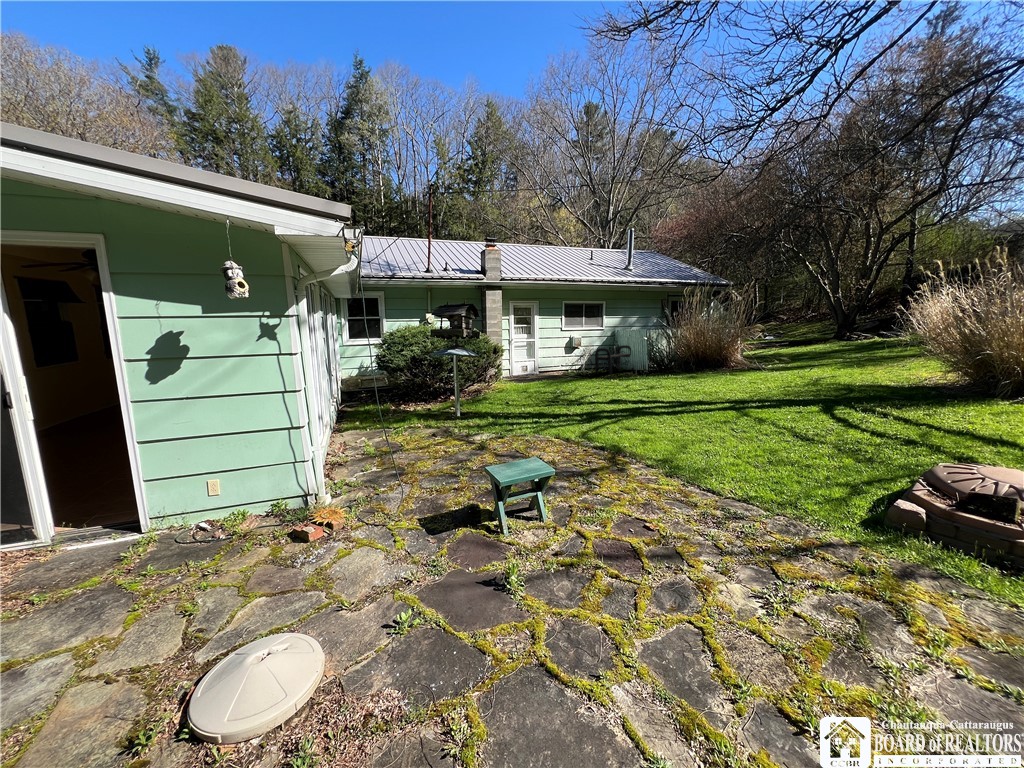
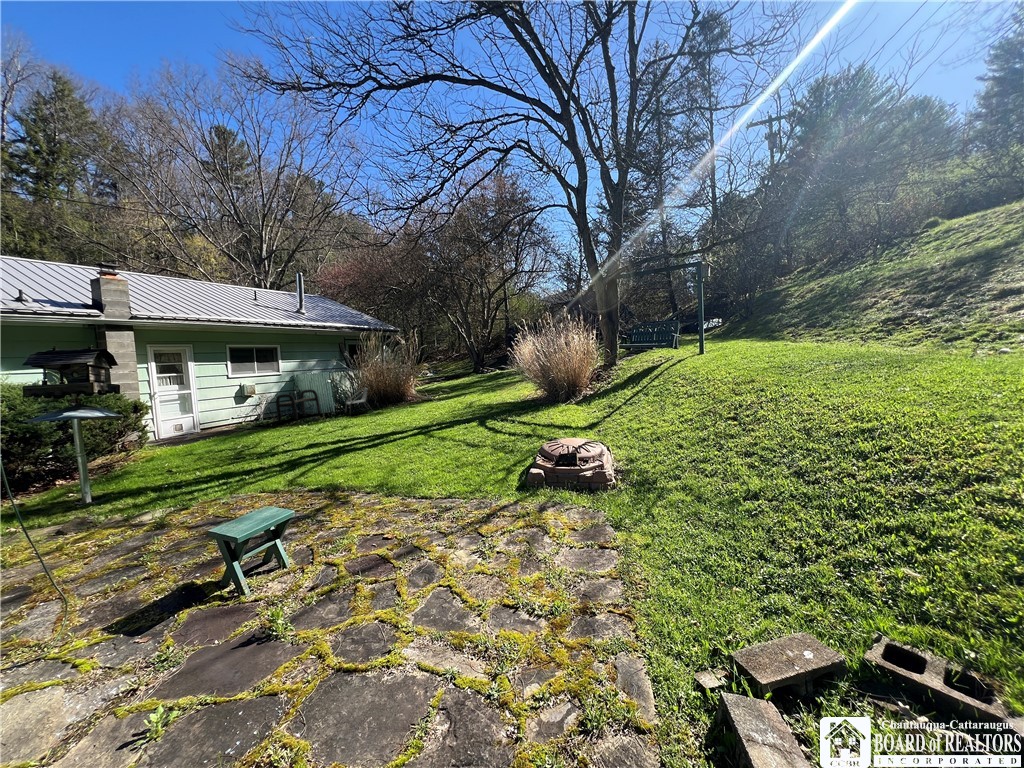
armchair: none [657,348,687,376] -> present [345,388,369,414]

